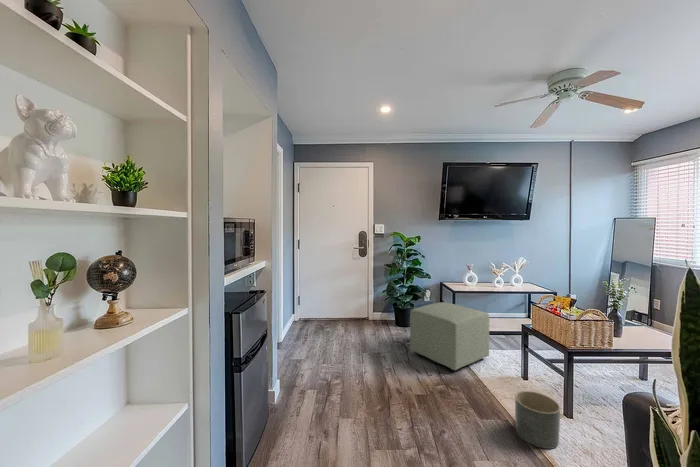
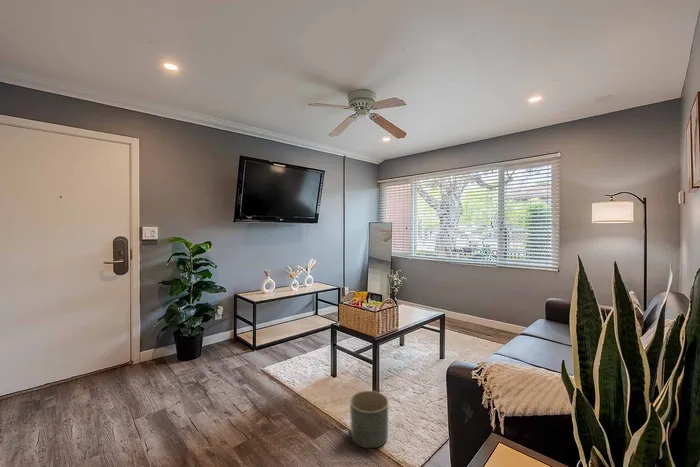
ottoman: present [410,302,489,370] -> none [209,317,300,396]

